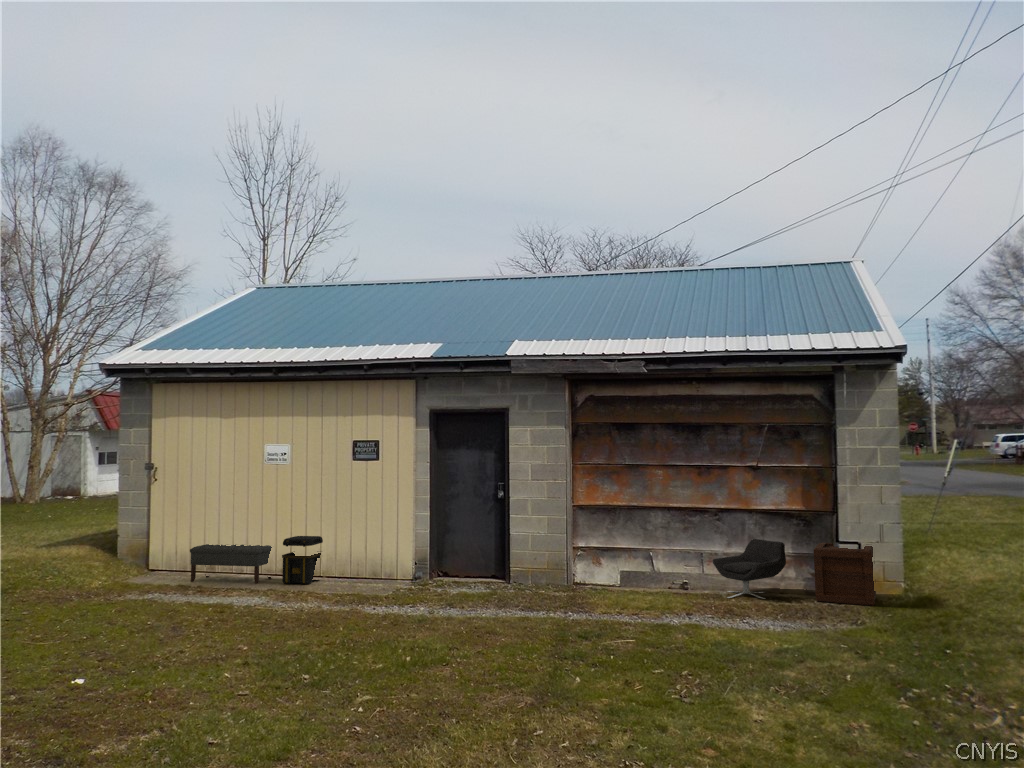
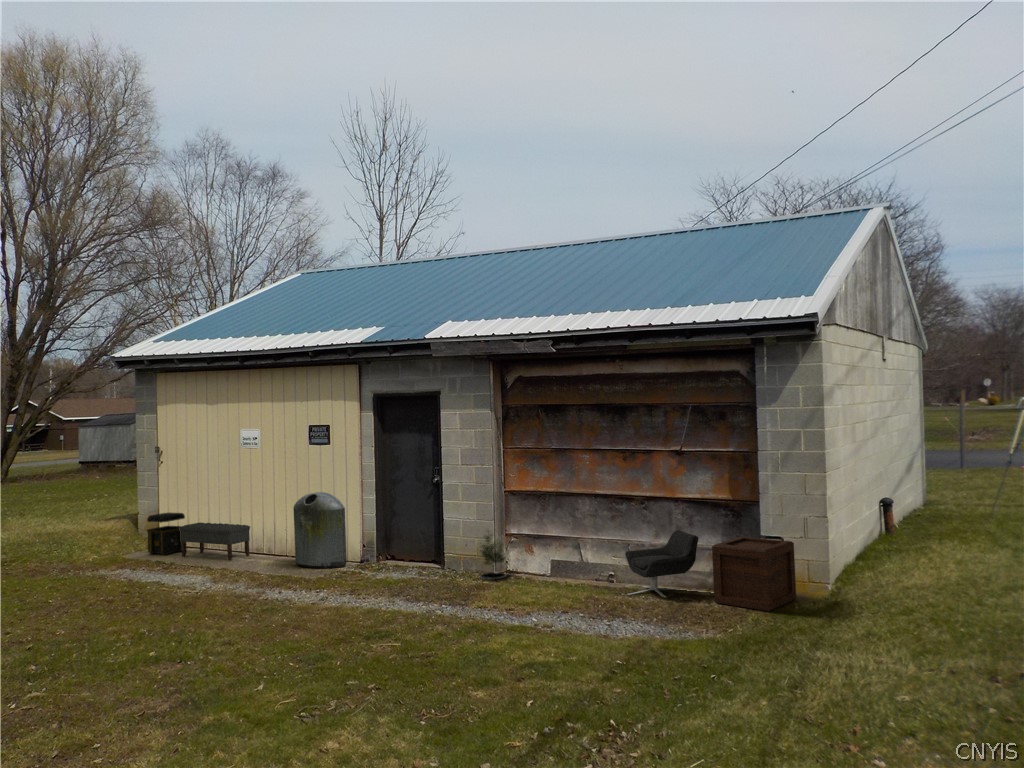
trash can: none [340,508,403,587] -> present [293,492,347,568]
toolbox: present [282,536,323,584] -> present [147,513,185,555]
potted tree: none [559,541,586,591] -> present [480,534,506,580]

